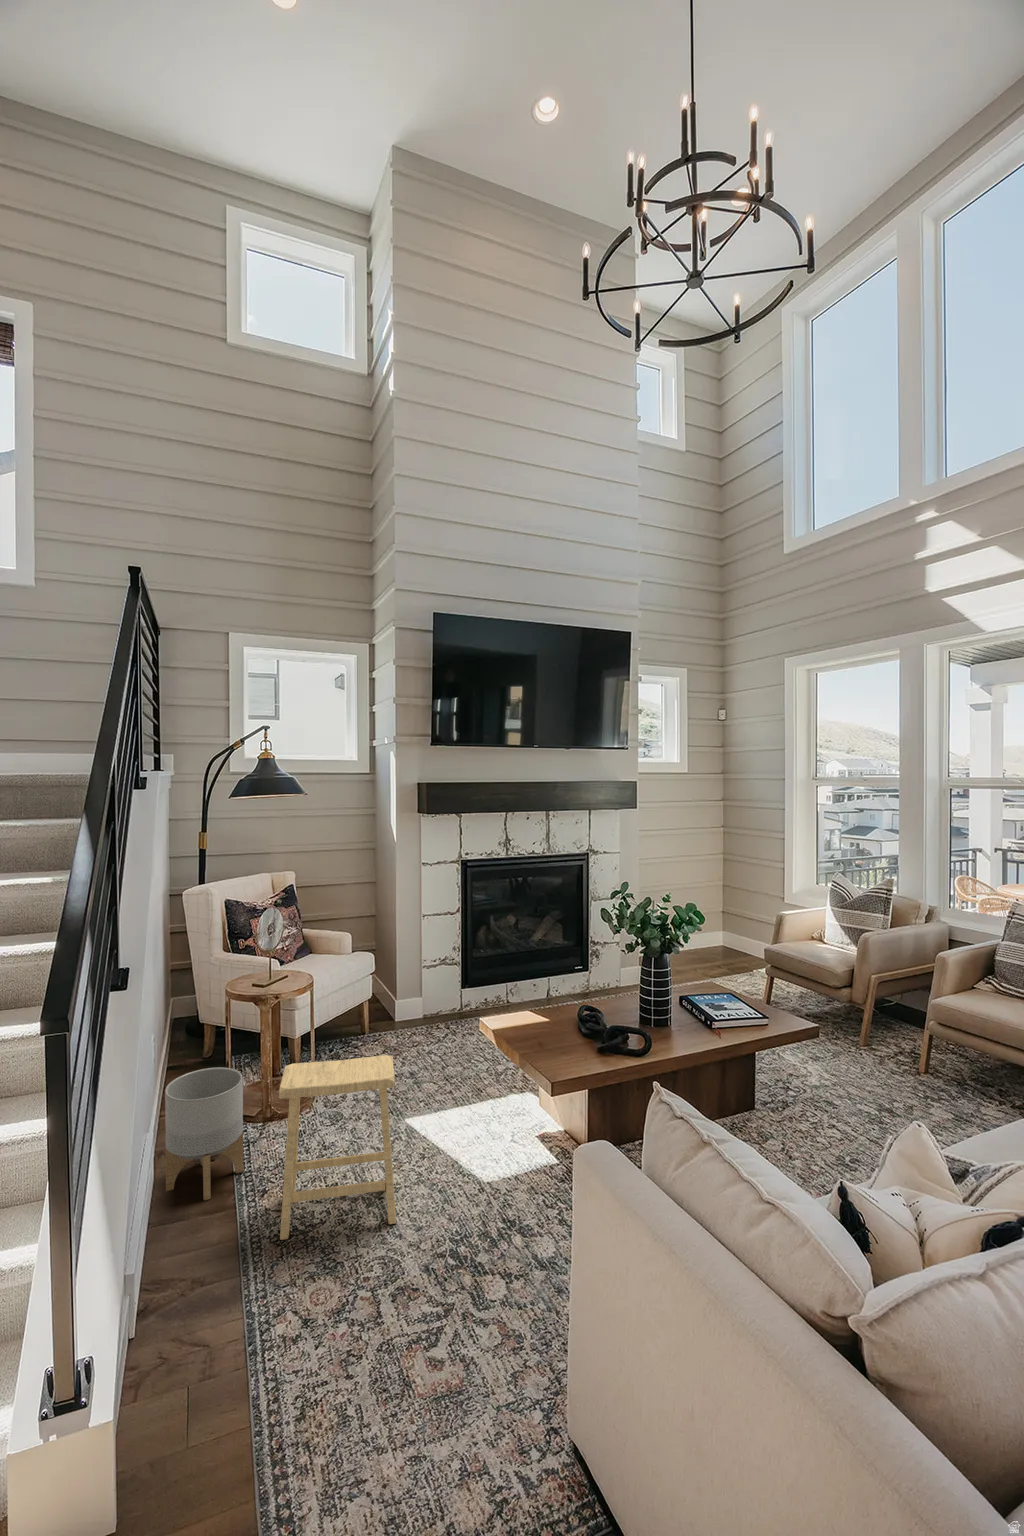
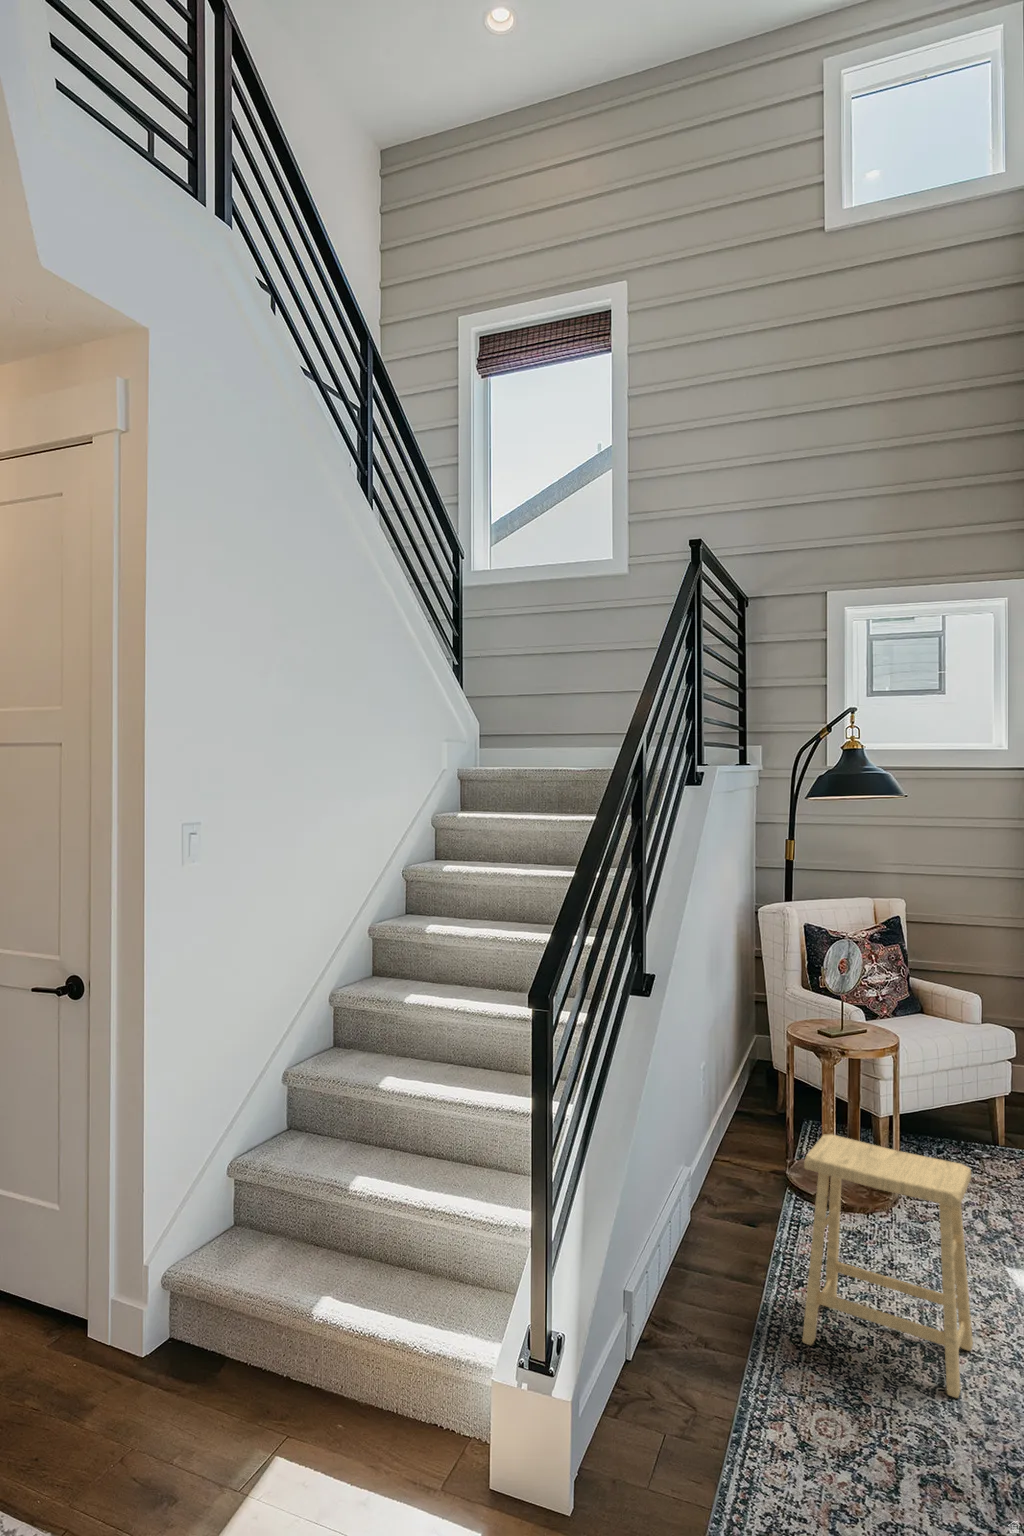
planter: present [165,1067,243,1200] -> none [700,1112,785,1263]

